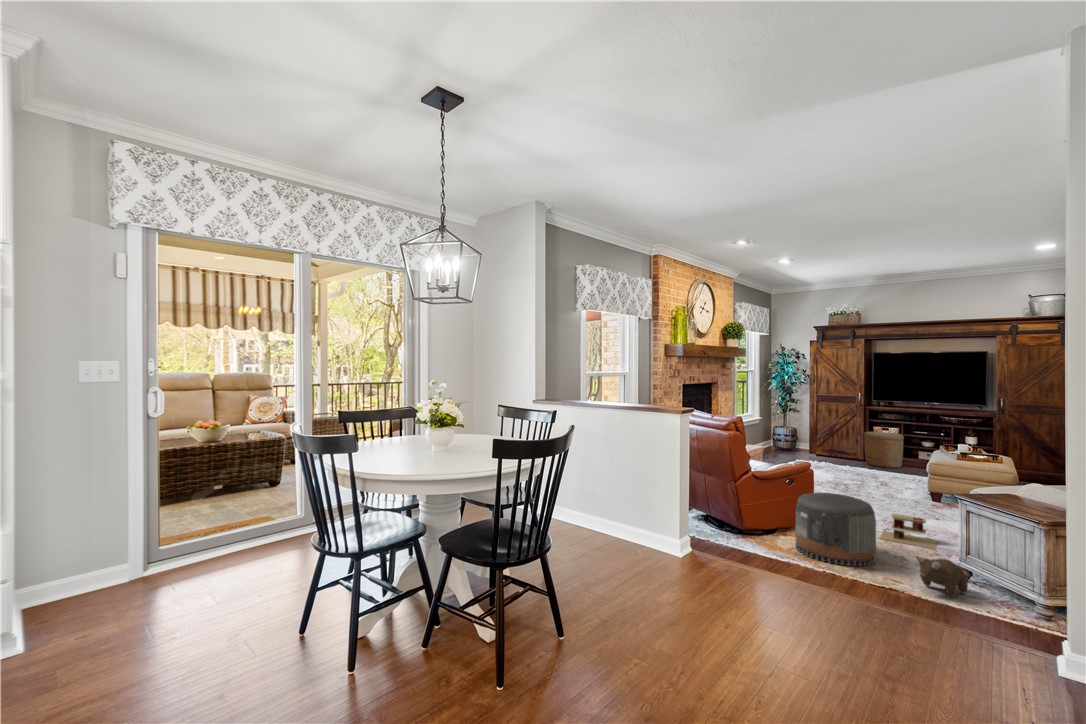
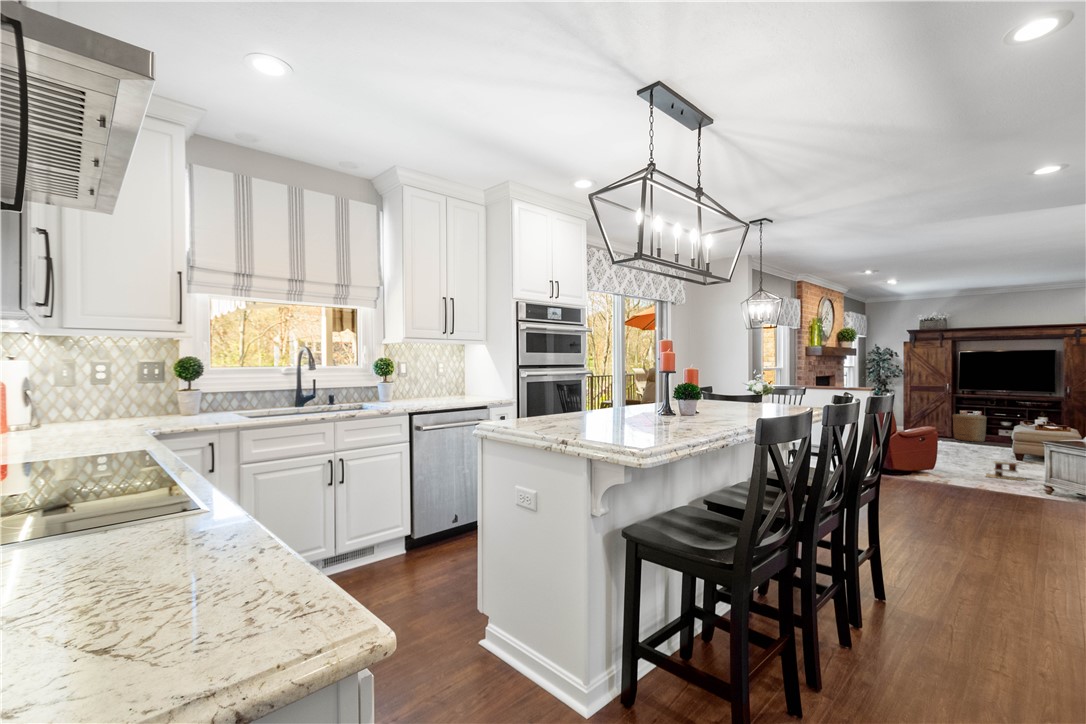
pouf: present [796,493,876,566] -> none [930,445,988,487]
plush toy: present [916,556,968,597] -> none [1018,476,1052,499]

